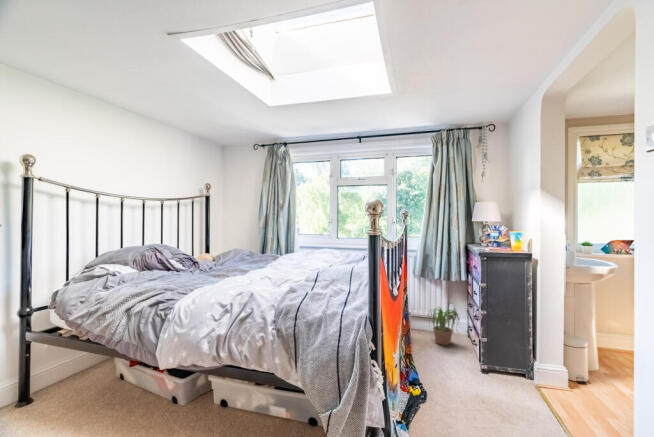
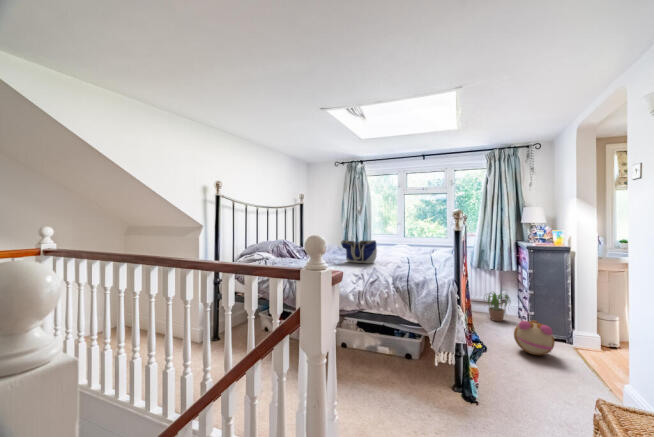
tote bag: none [223,245,277,281] -> present [341,240,377,263]
plush toy: none [462,353,514,404] -> present [514,320,555,355]

